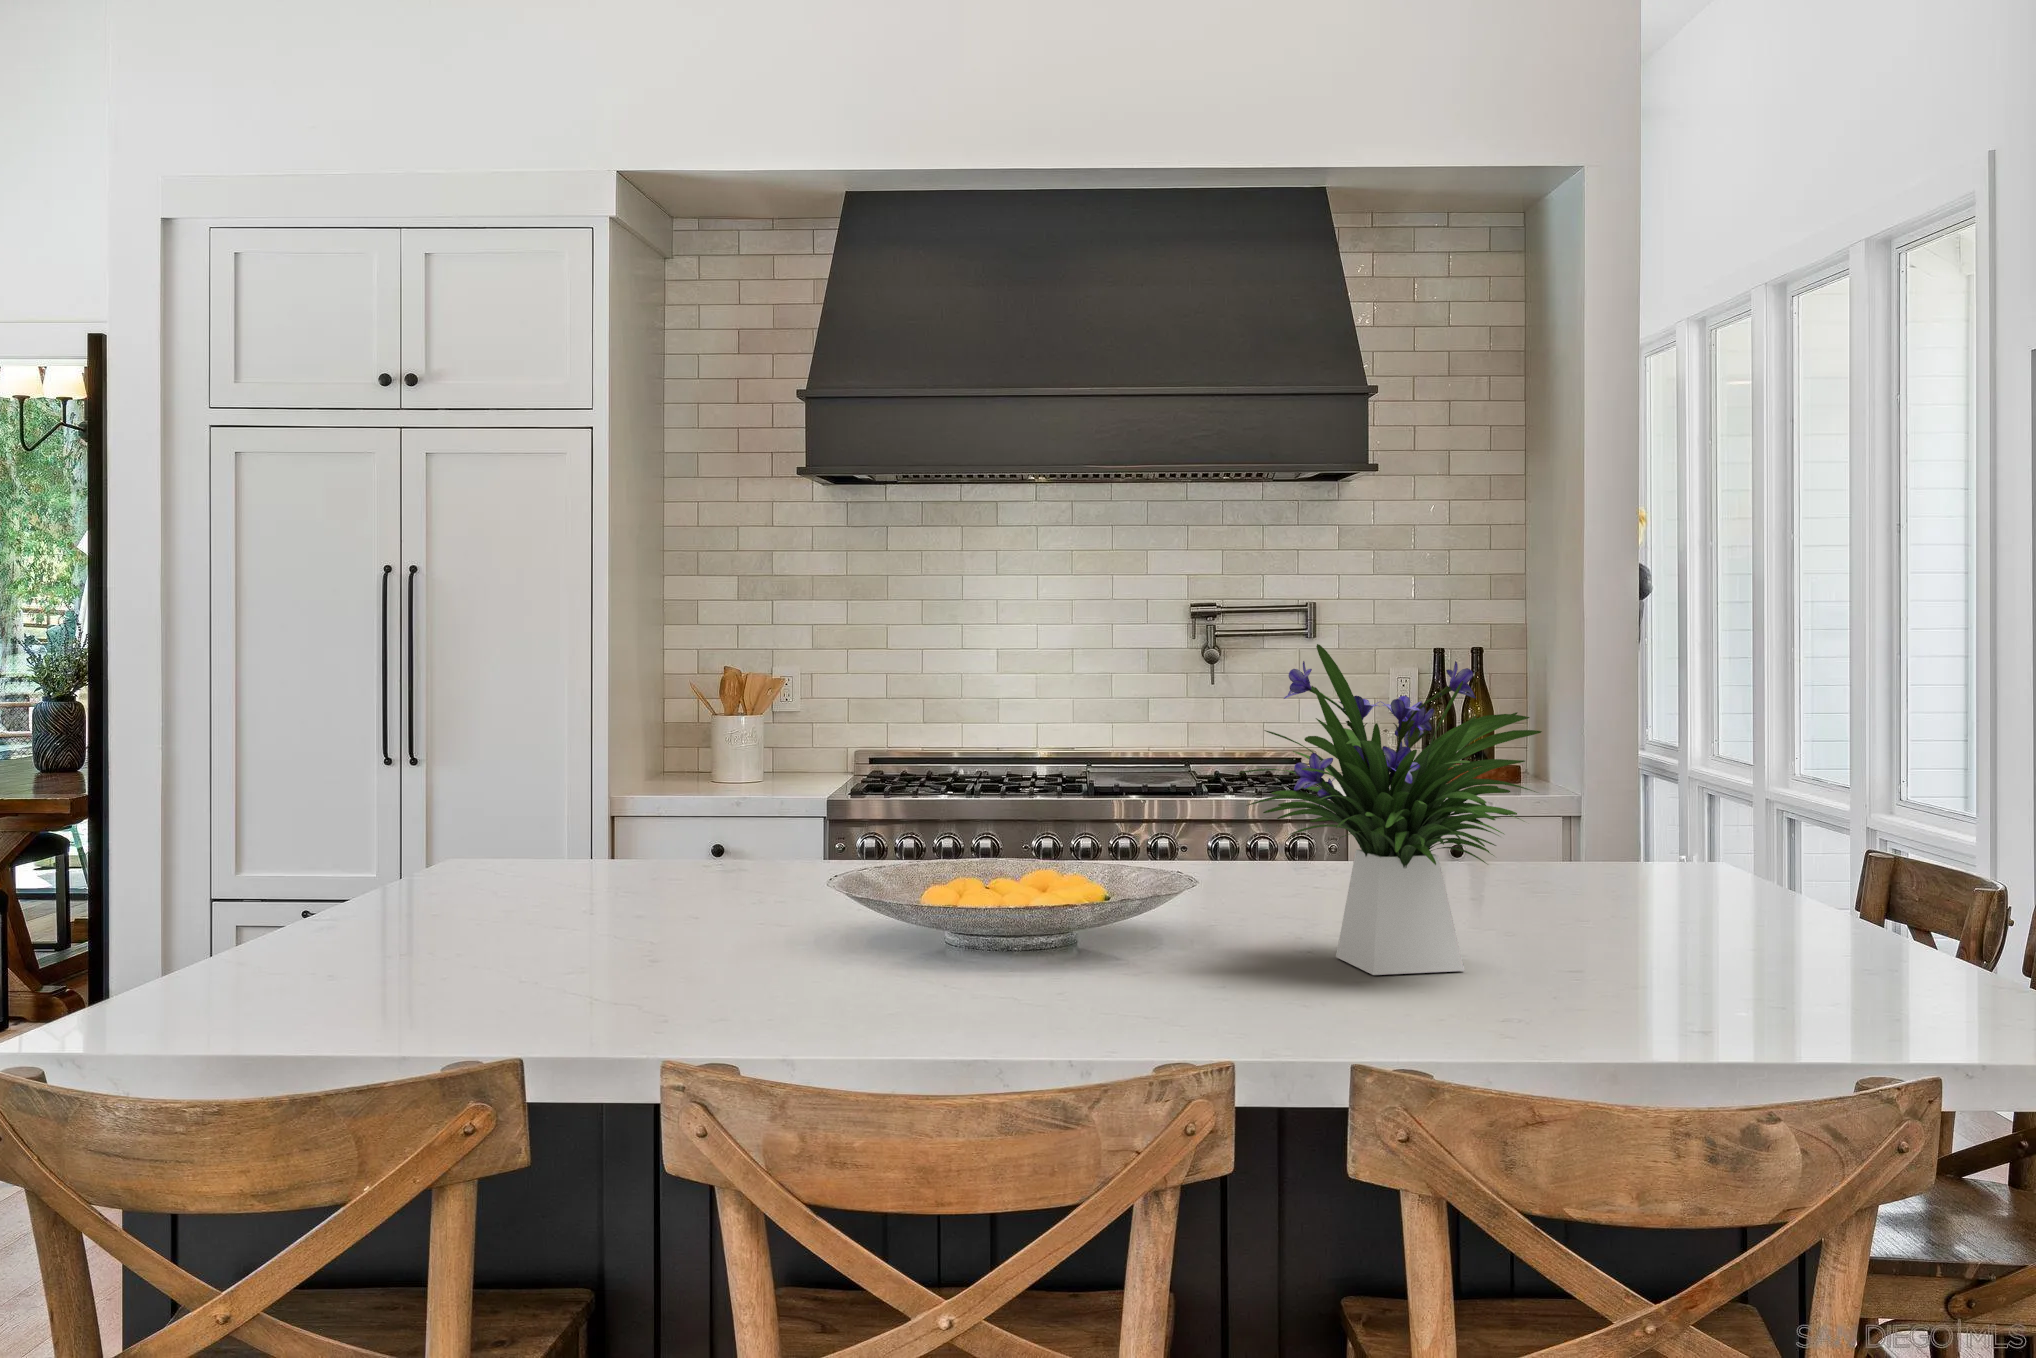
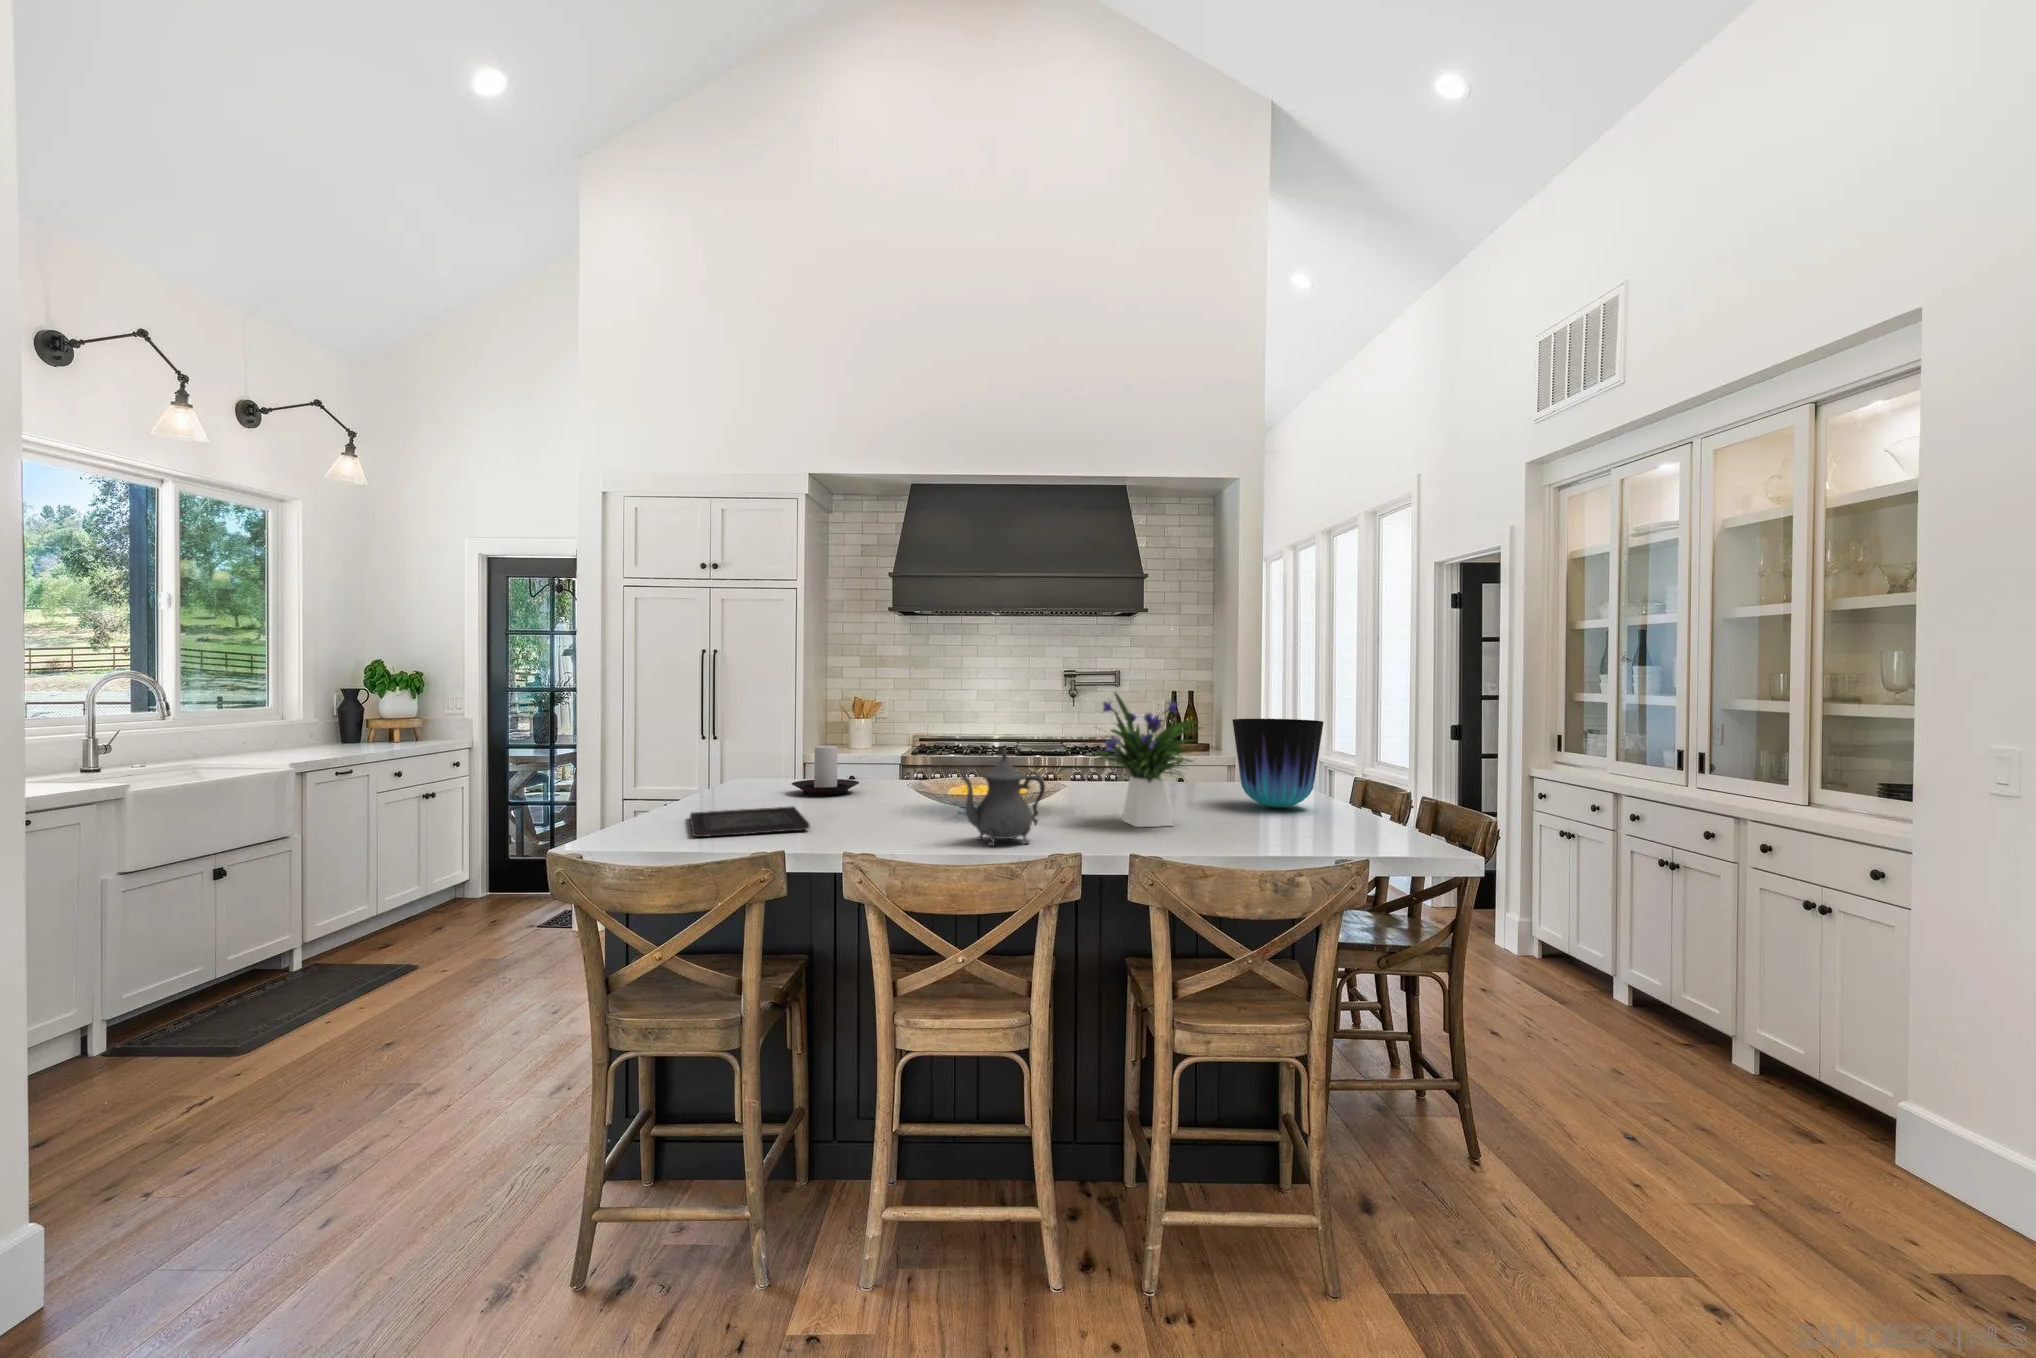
vase: none [1596,707,1823,920] -> present [1232,719,1324,808]
candle holder: none [563,773,720,893] -> present [792,746,859,795]
teapot: none [938,784,1151,1030] -> present [961,749,1045,846]
tray: none [292,924,580,1007] -> present [690,806,810,837]

